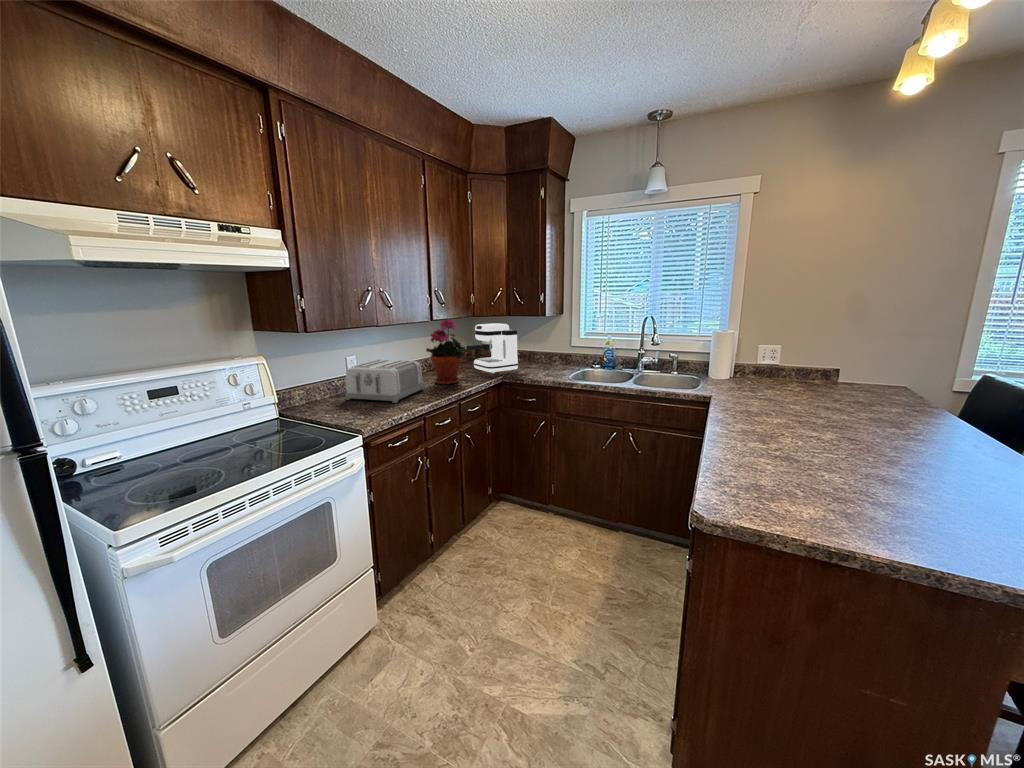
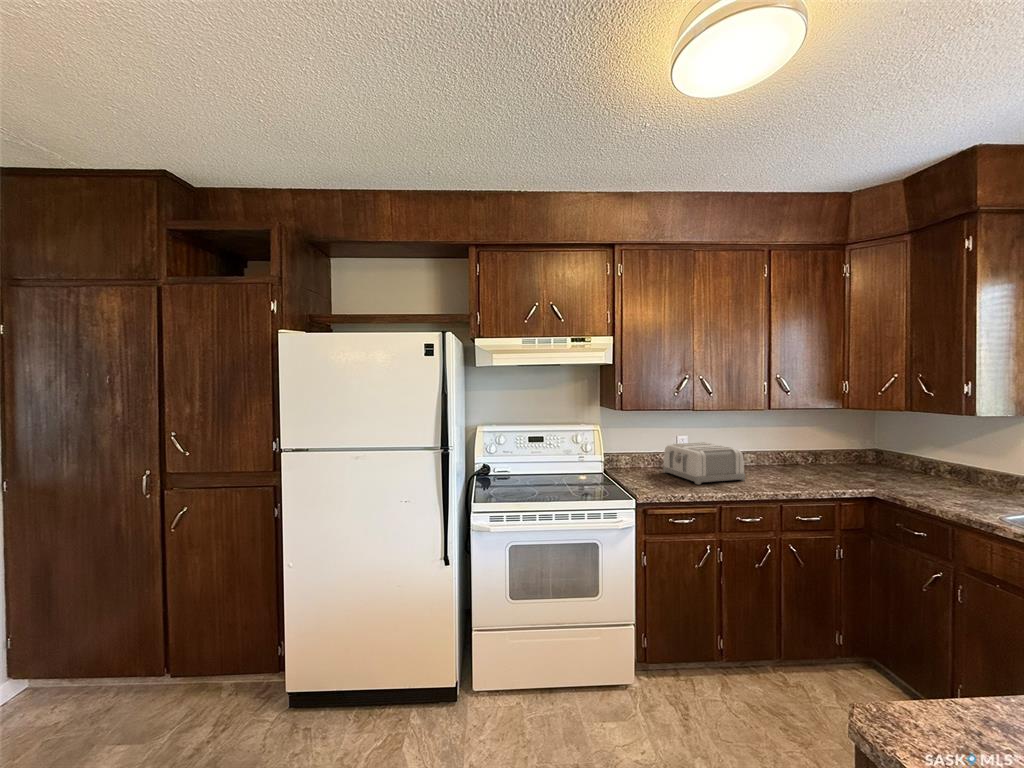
potted plant: present [426,319,465,385] -> none [761,409,810,483]
coffee maker: present [466,323,518,373] -> none [829,419,918,487]

